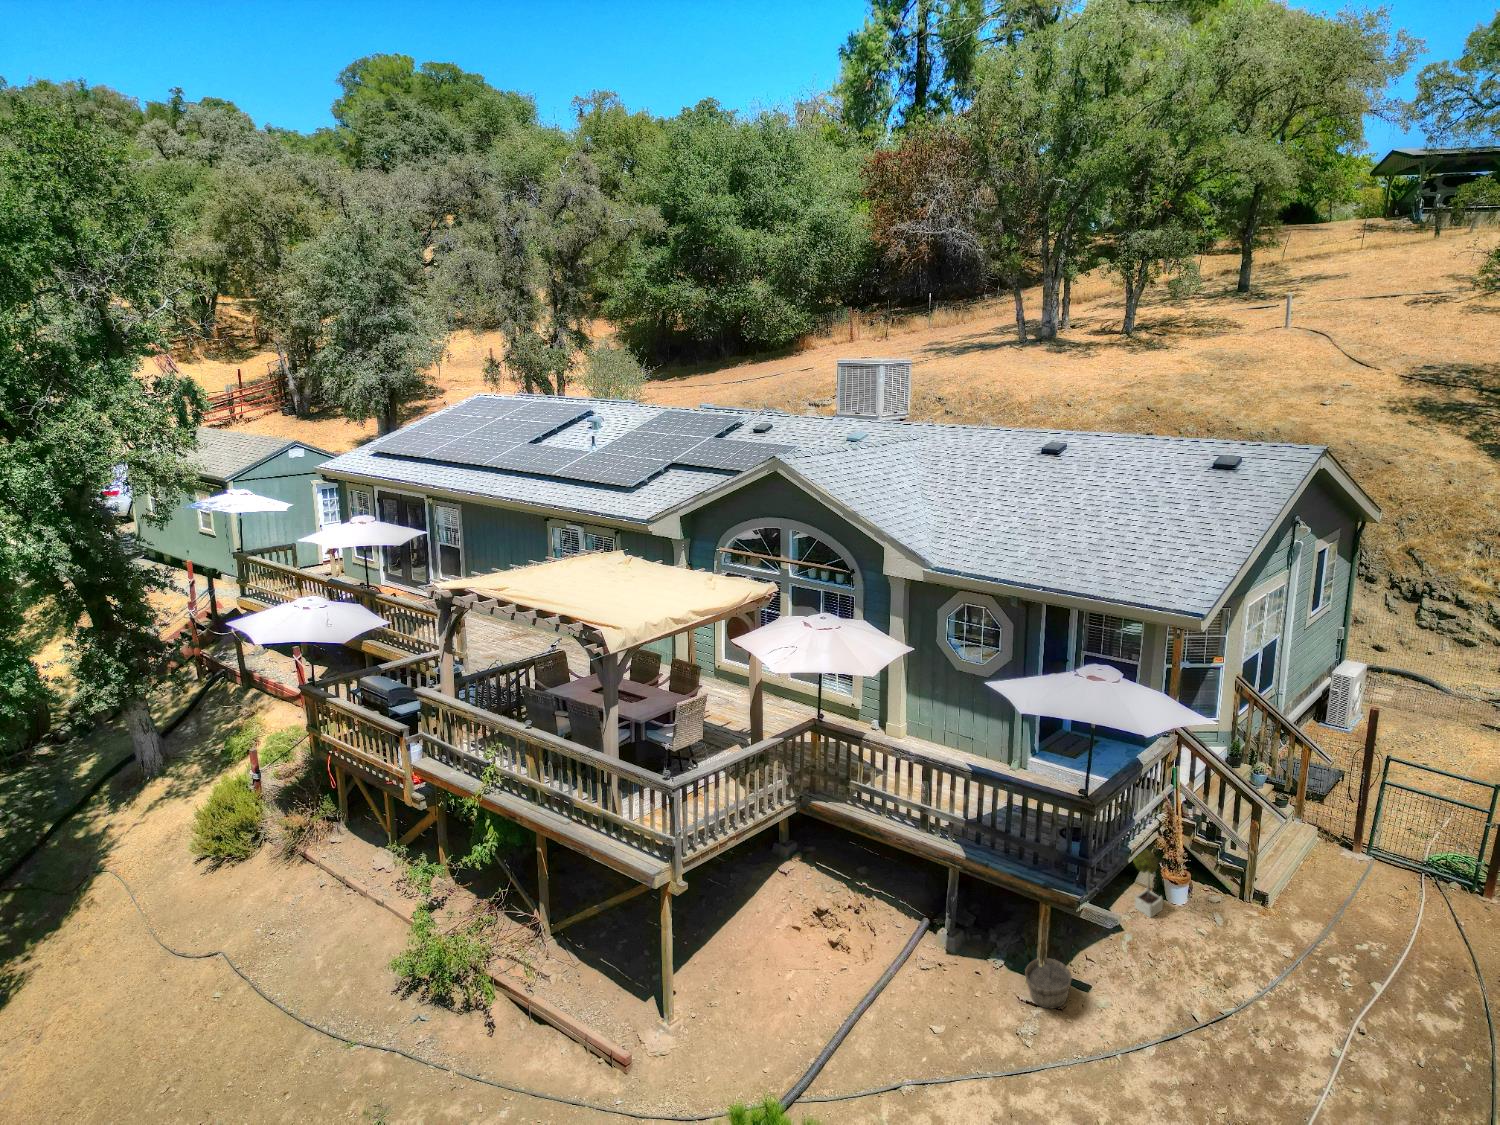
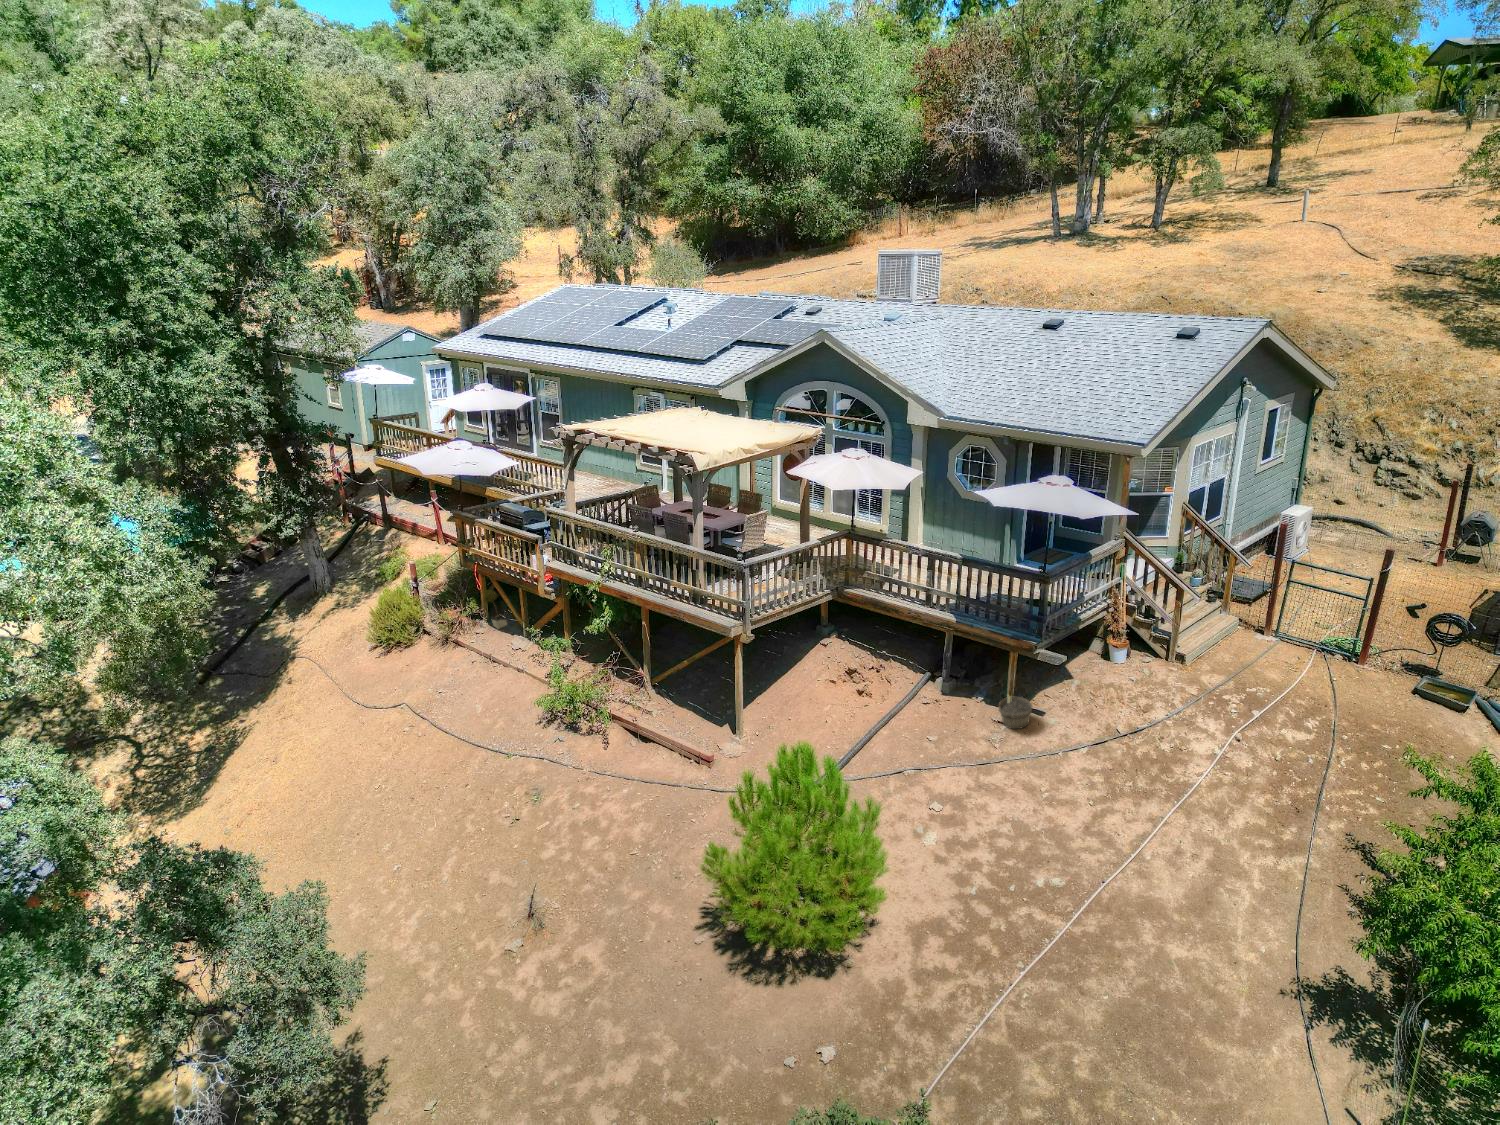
potted tree: present [1133,849,1163,918] -> present [483,590,507,629]

